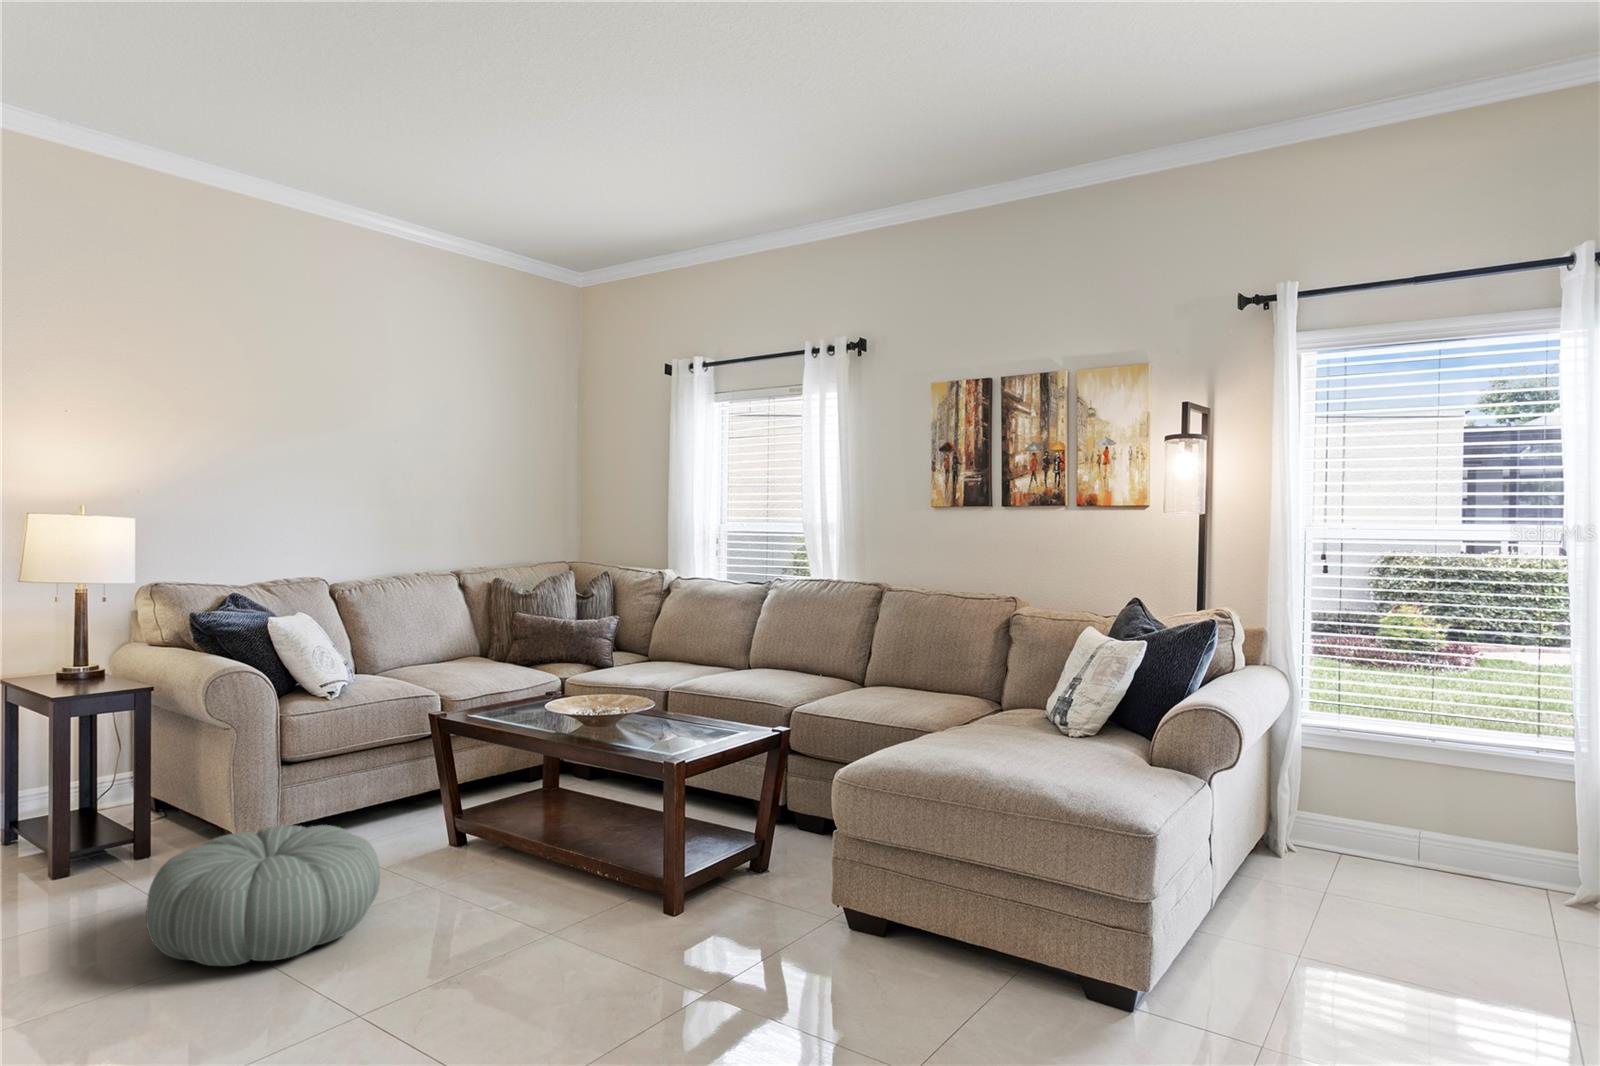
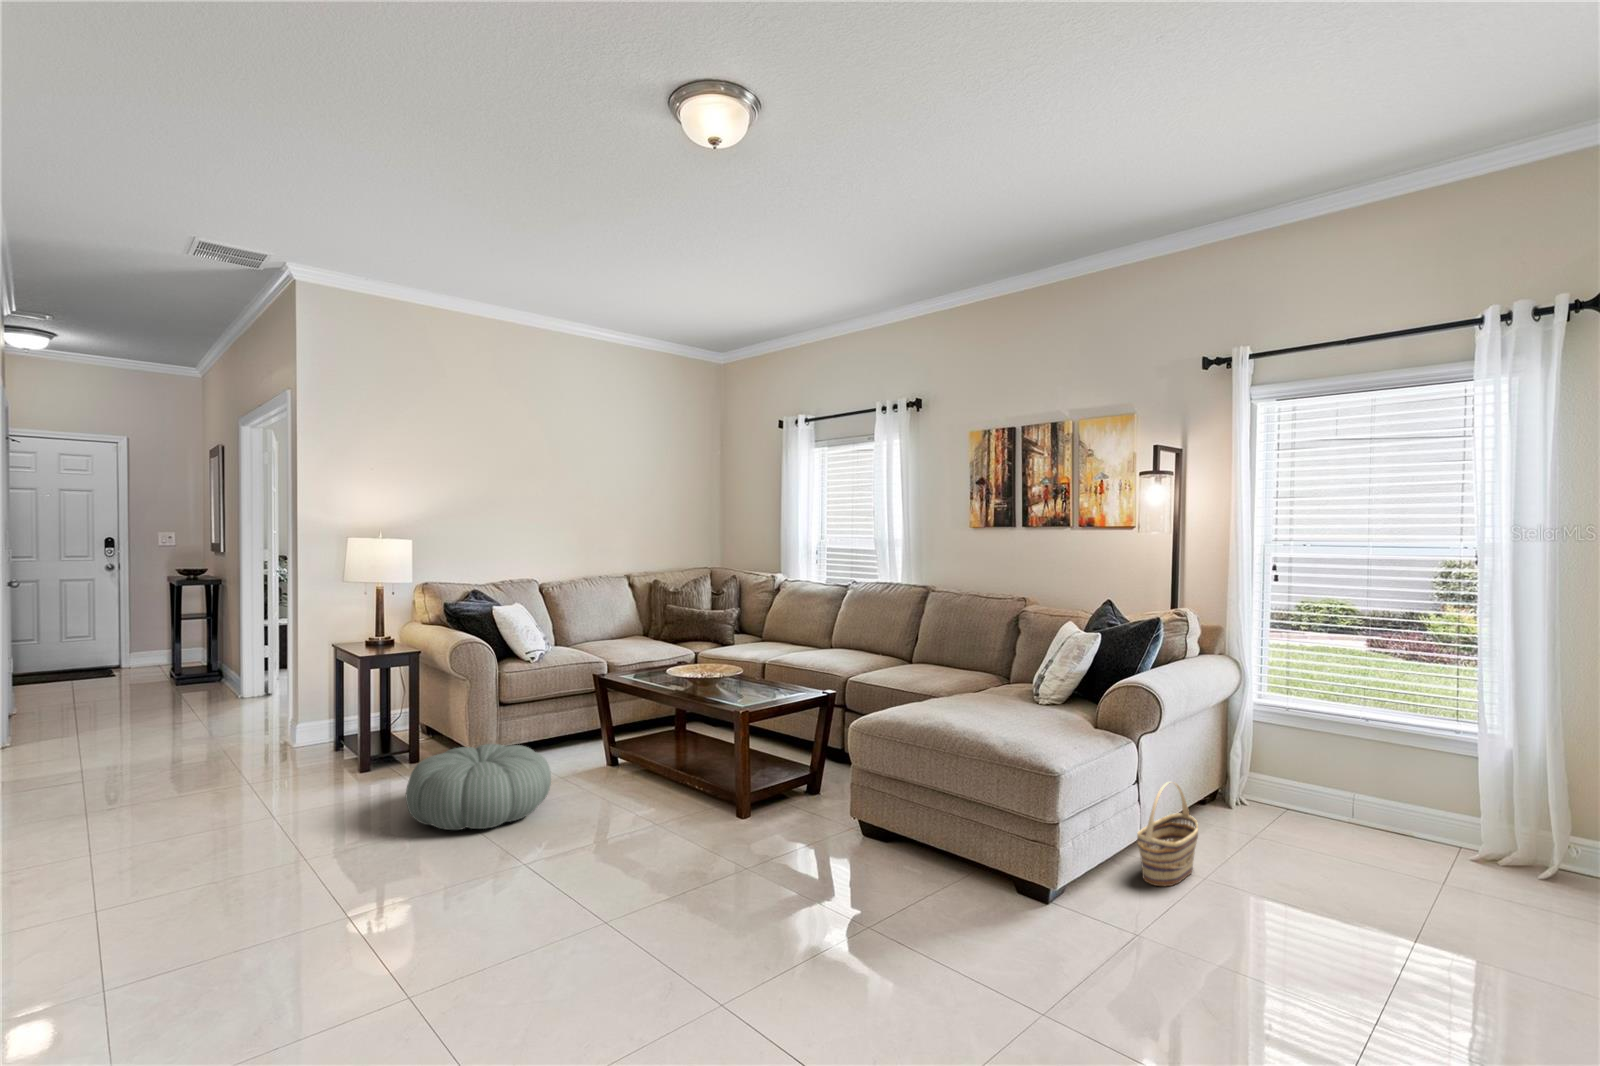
basket: none [1220,833,1288,973] -> present [1137,782,1198,886]

